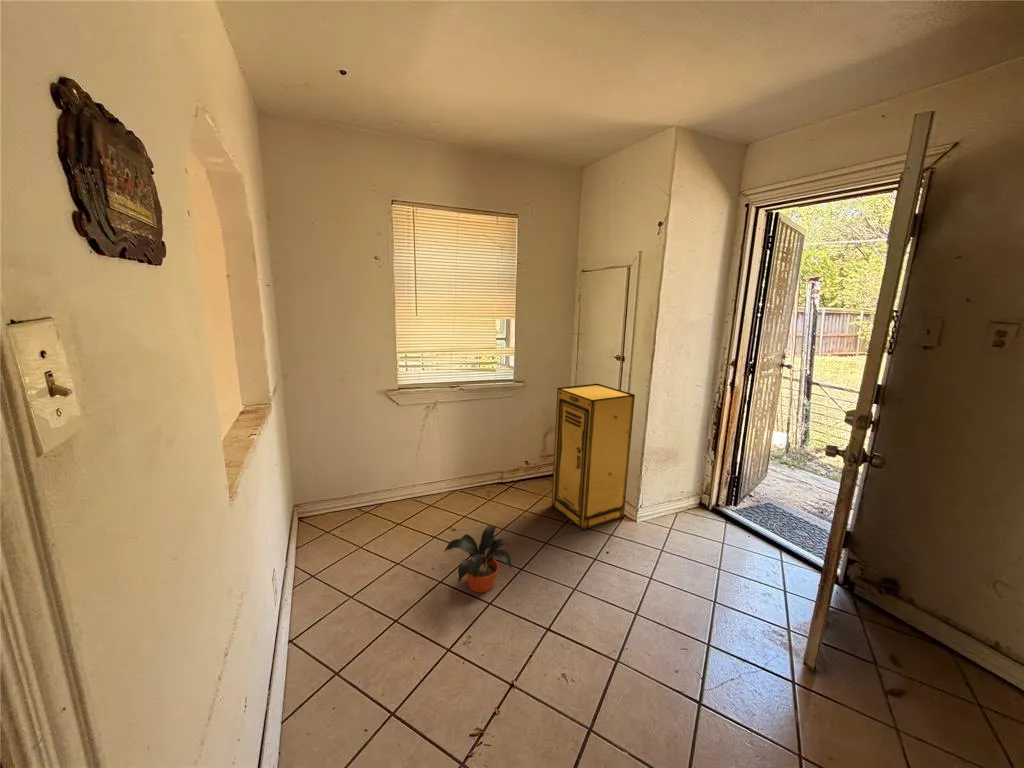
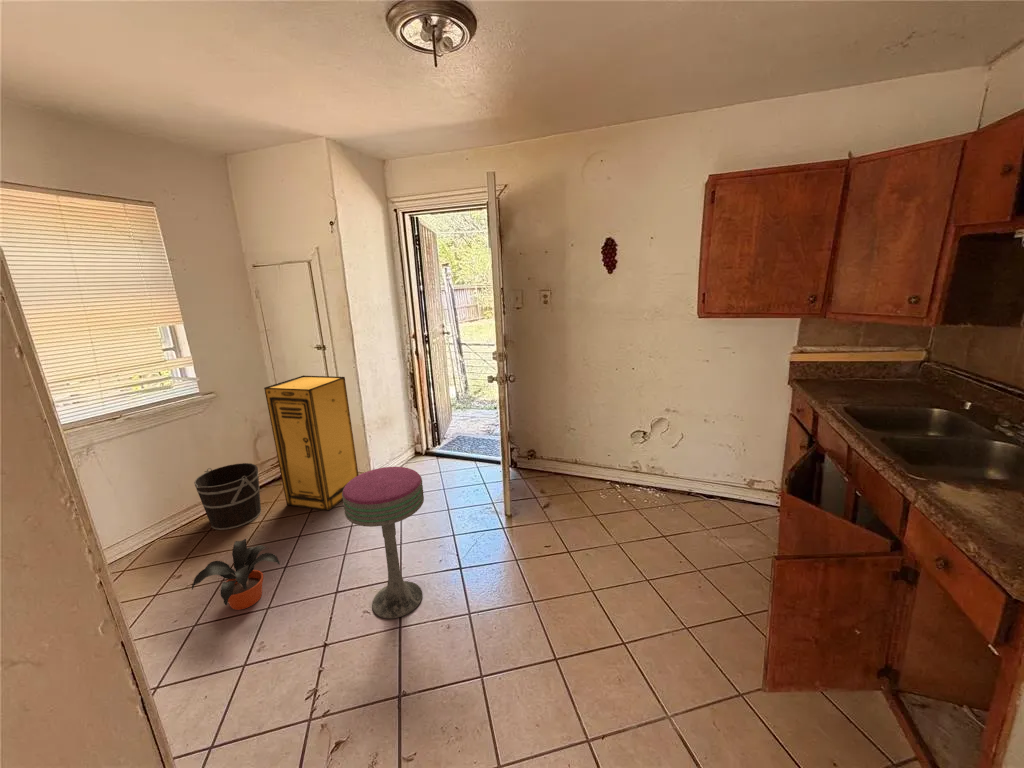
bucket: none [488,447,537,508] -> present [194,463,261,530]
bar stool: none [567,517,668,716] -> present [342,467,424,618]

